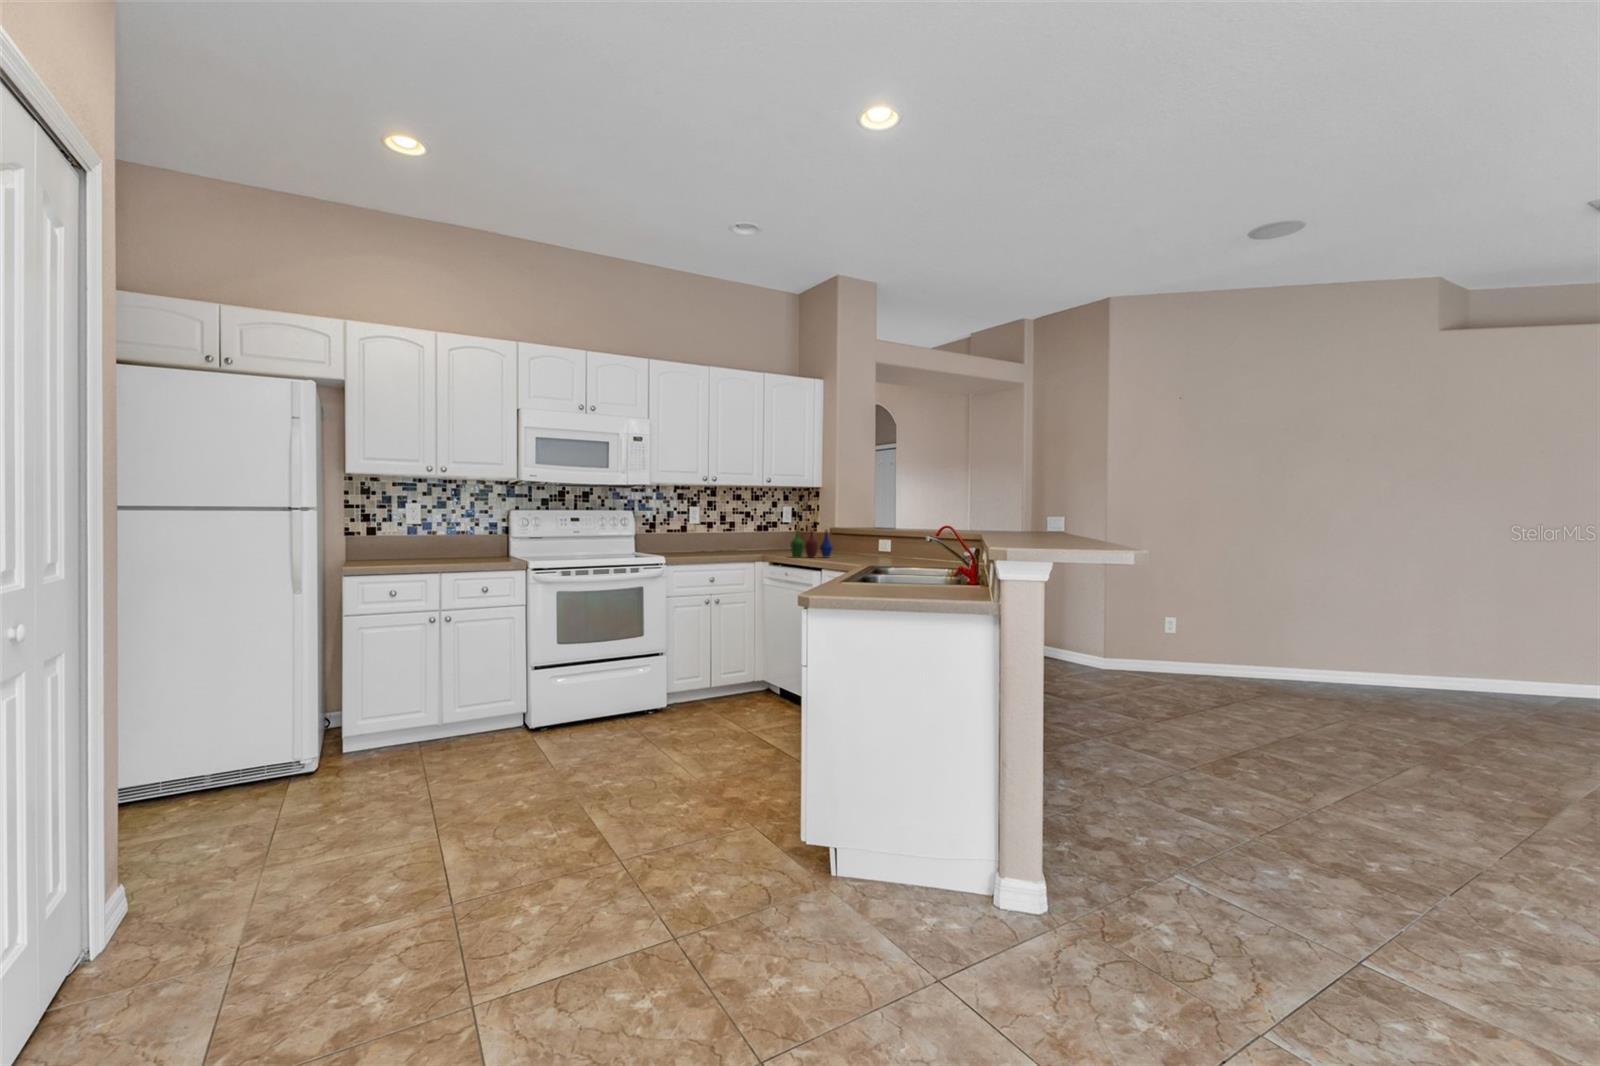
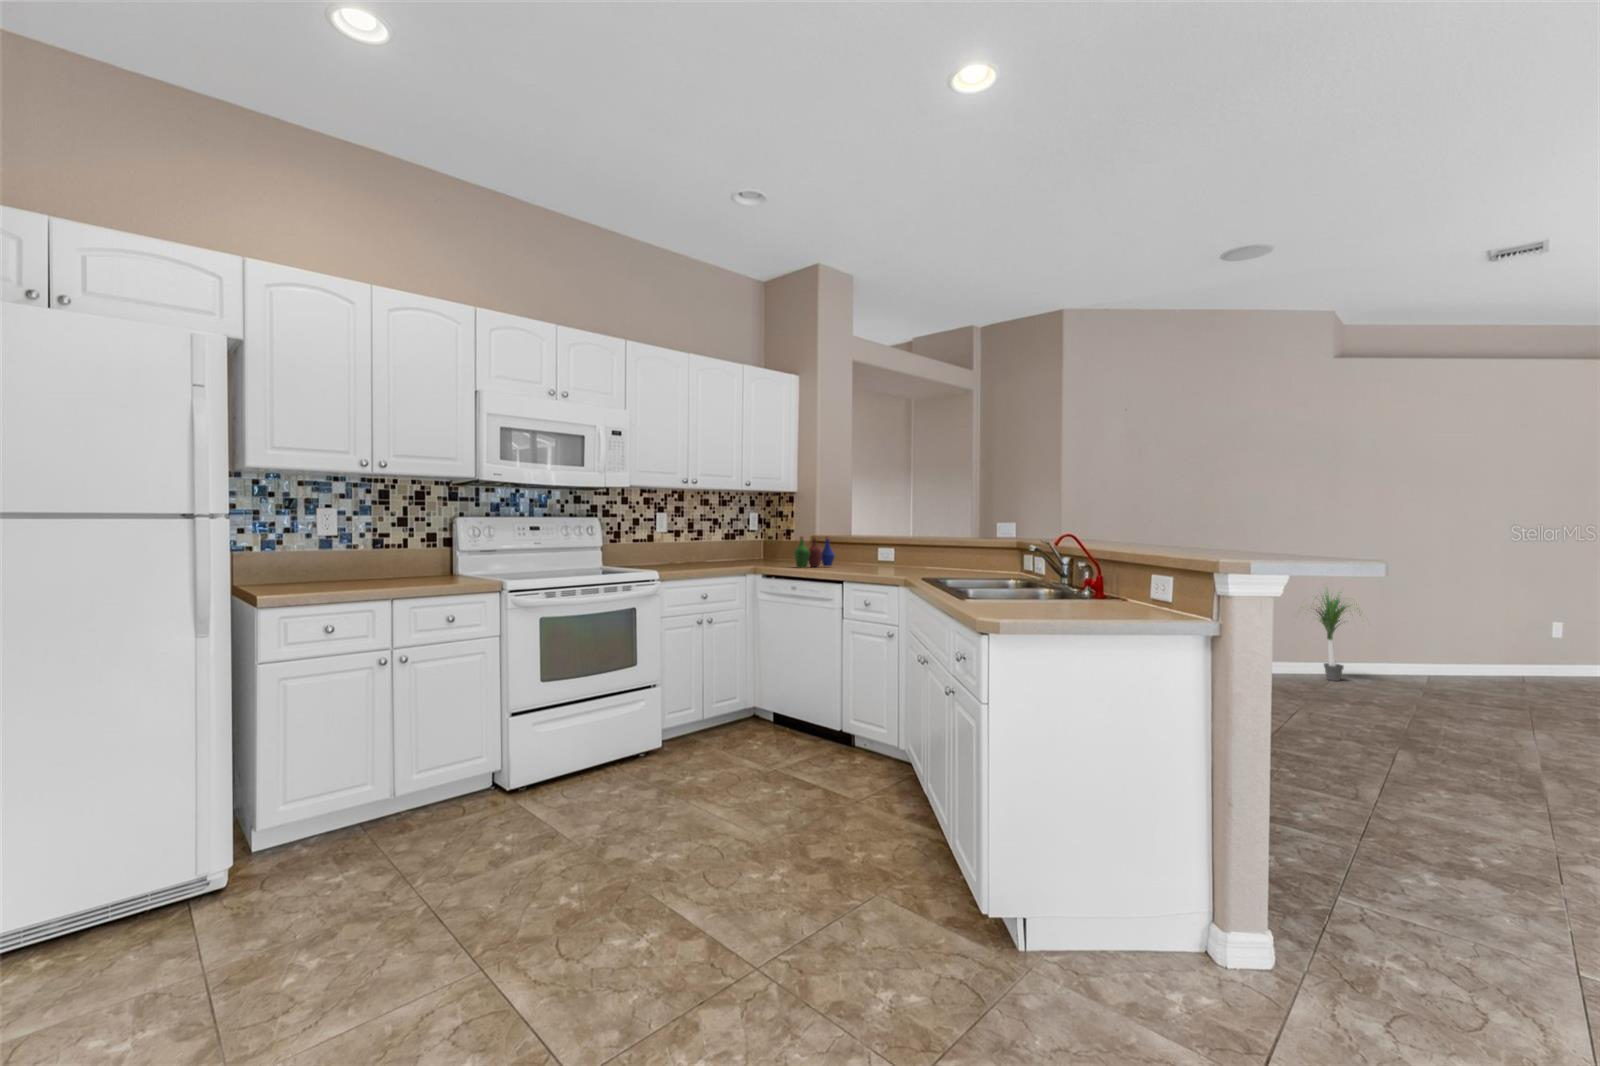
potted plant: none [1369,587,1463,698] -> present [1316,590,1350,681]

